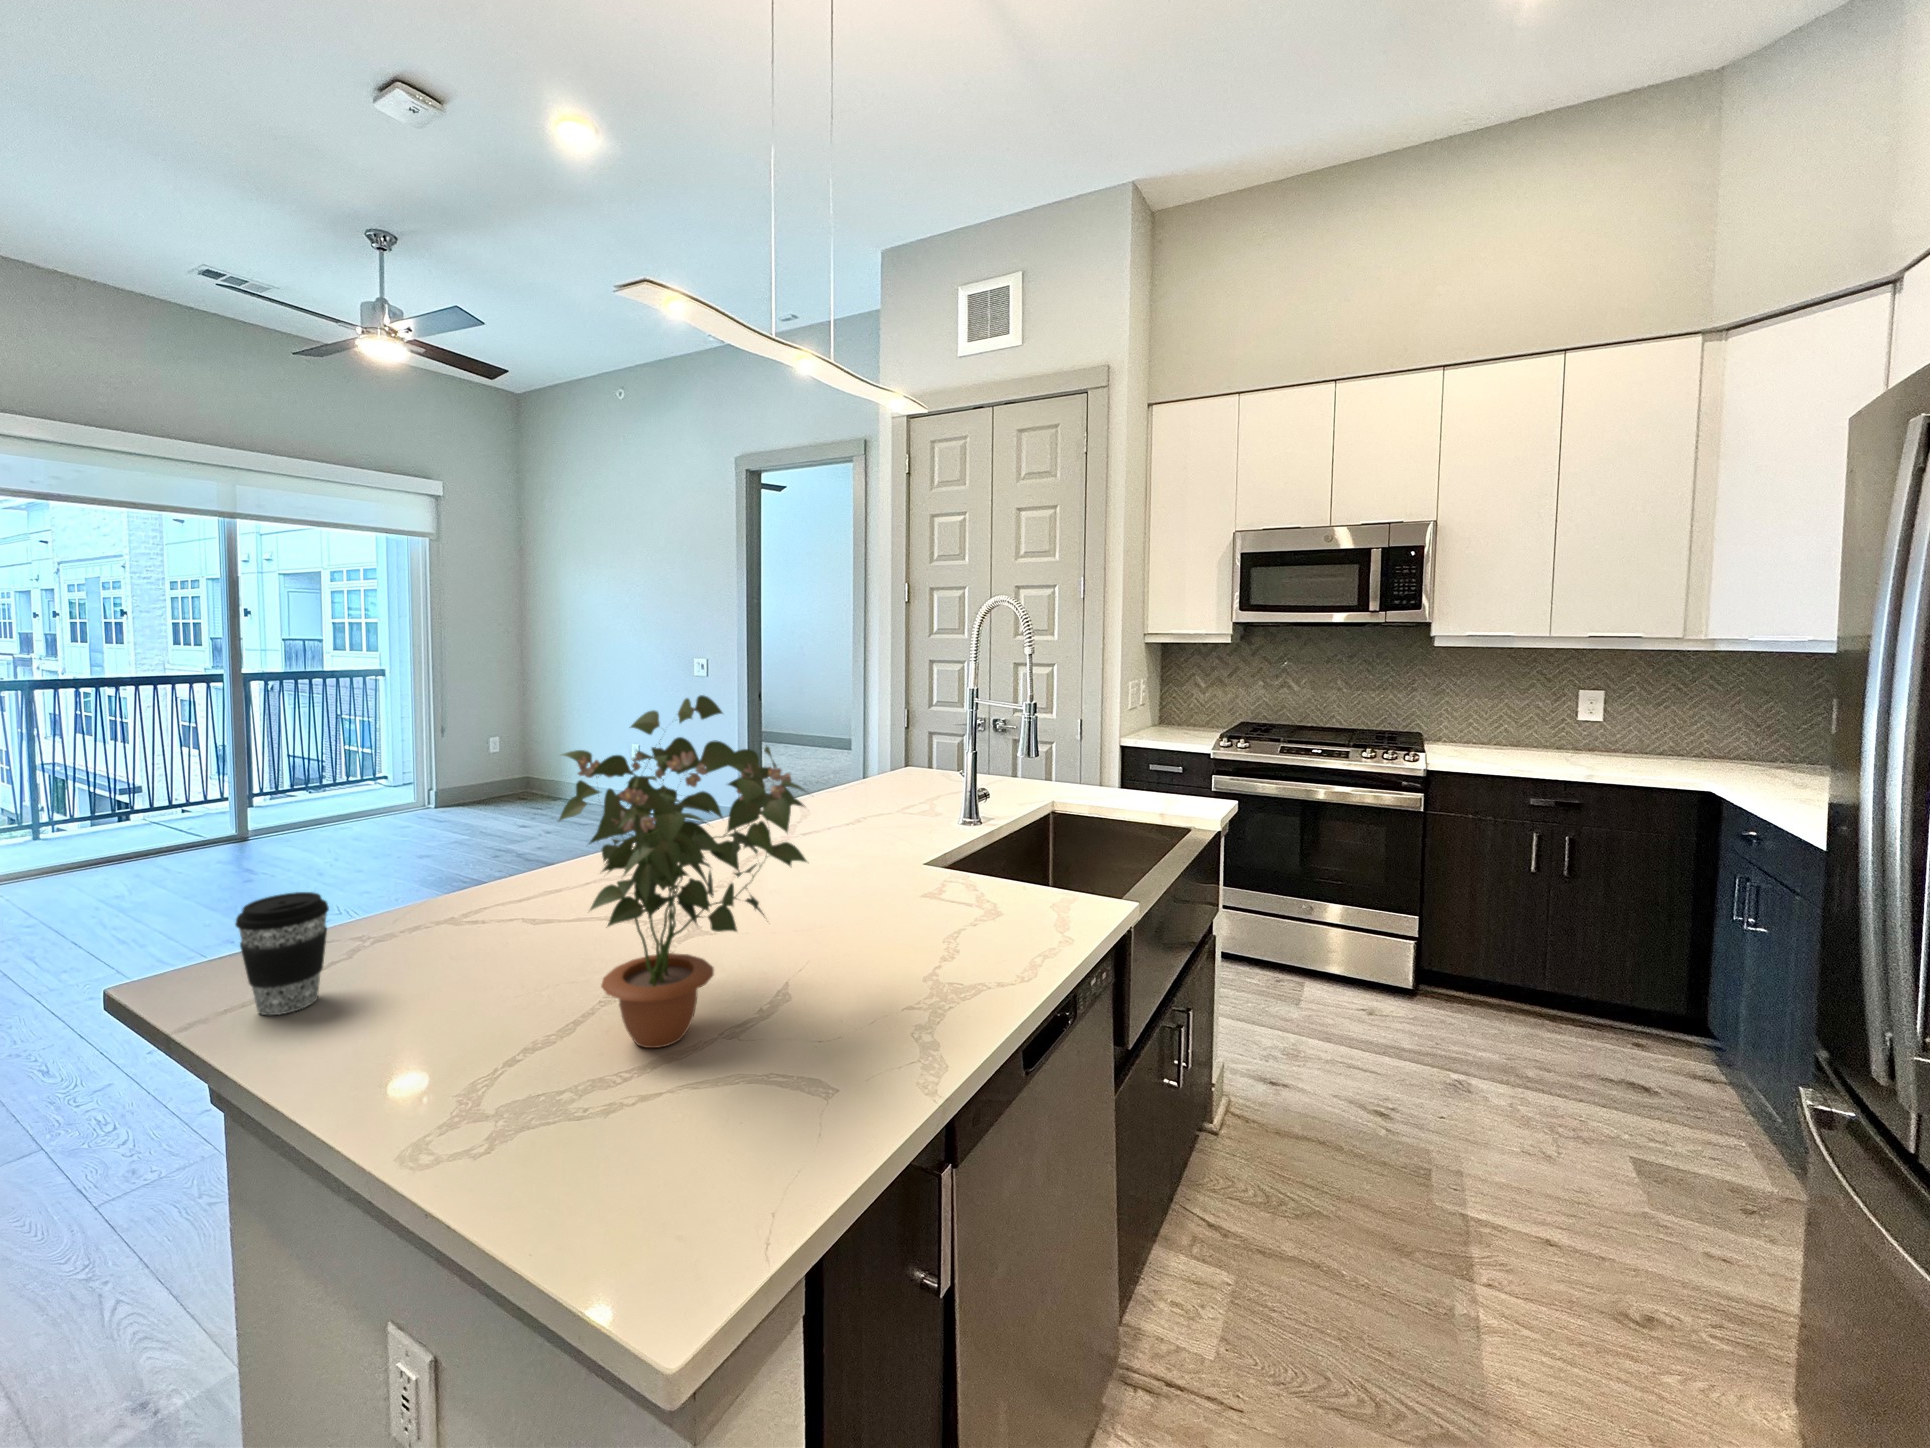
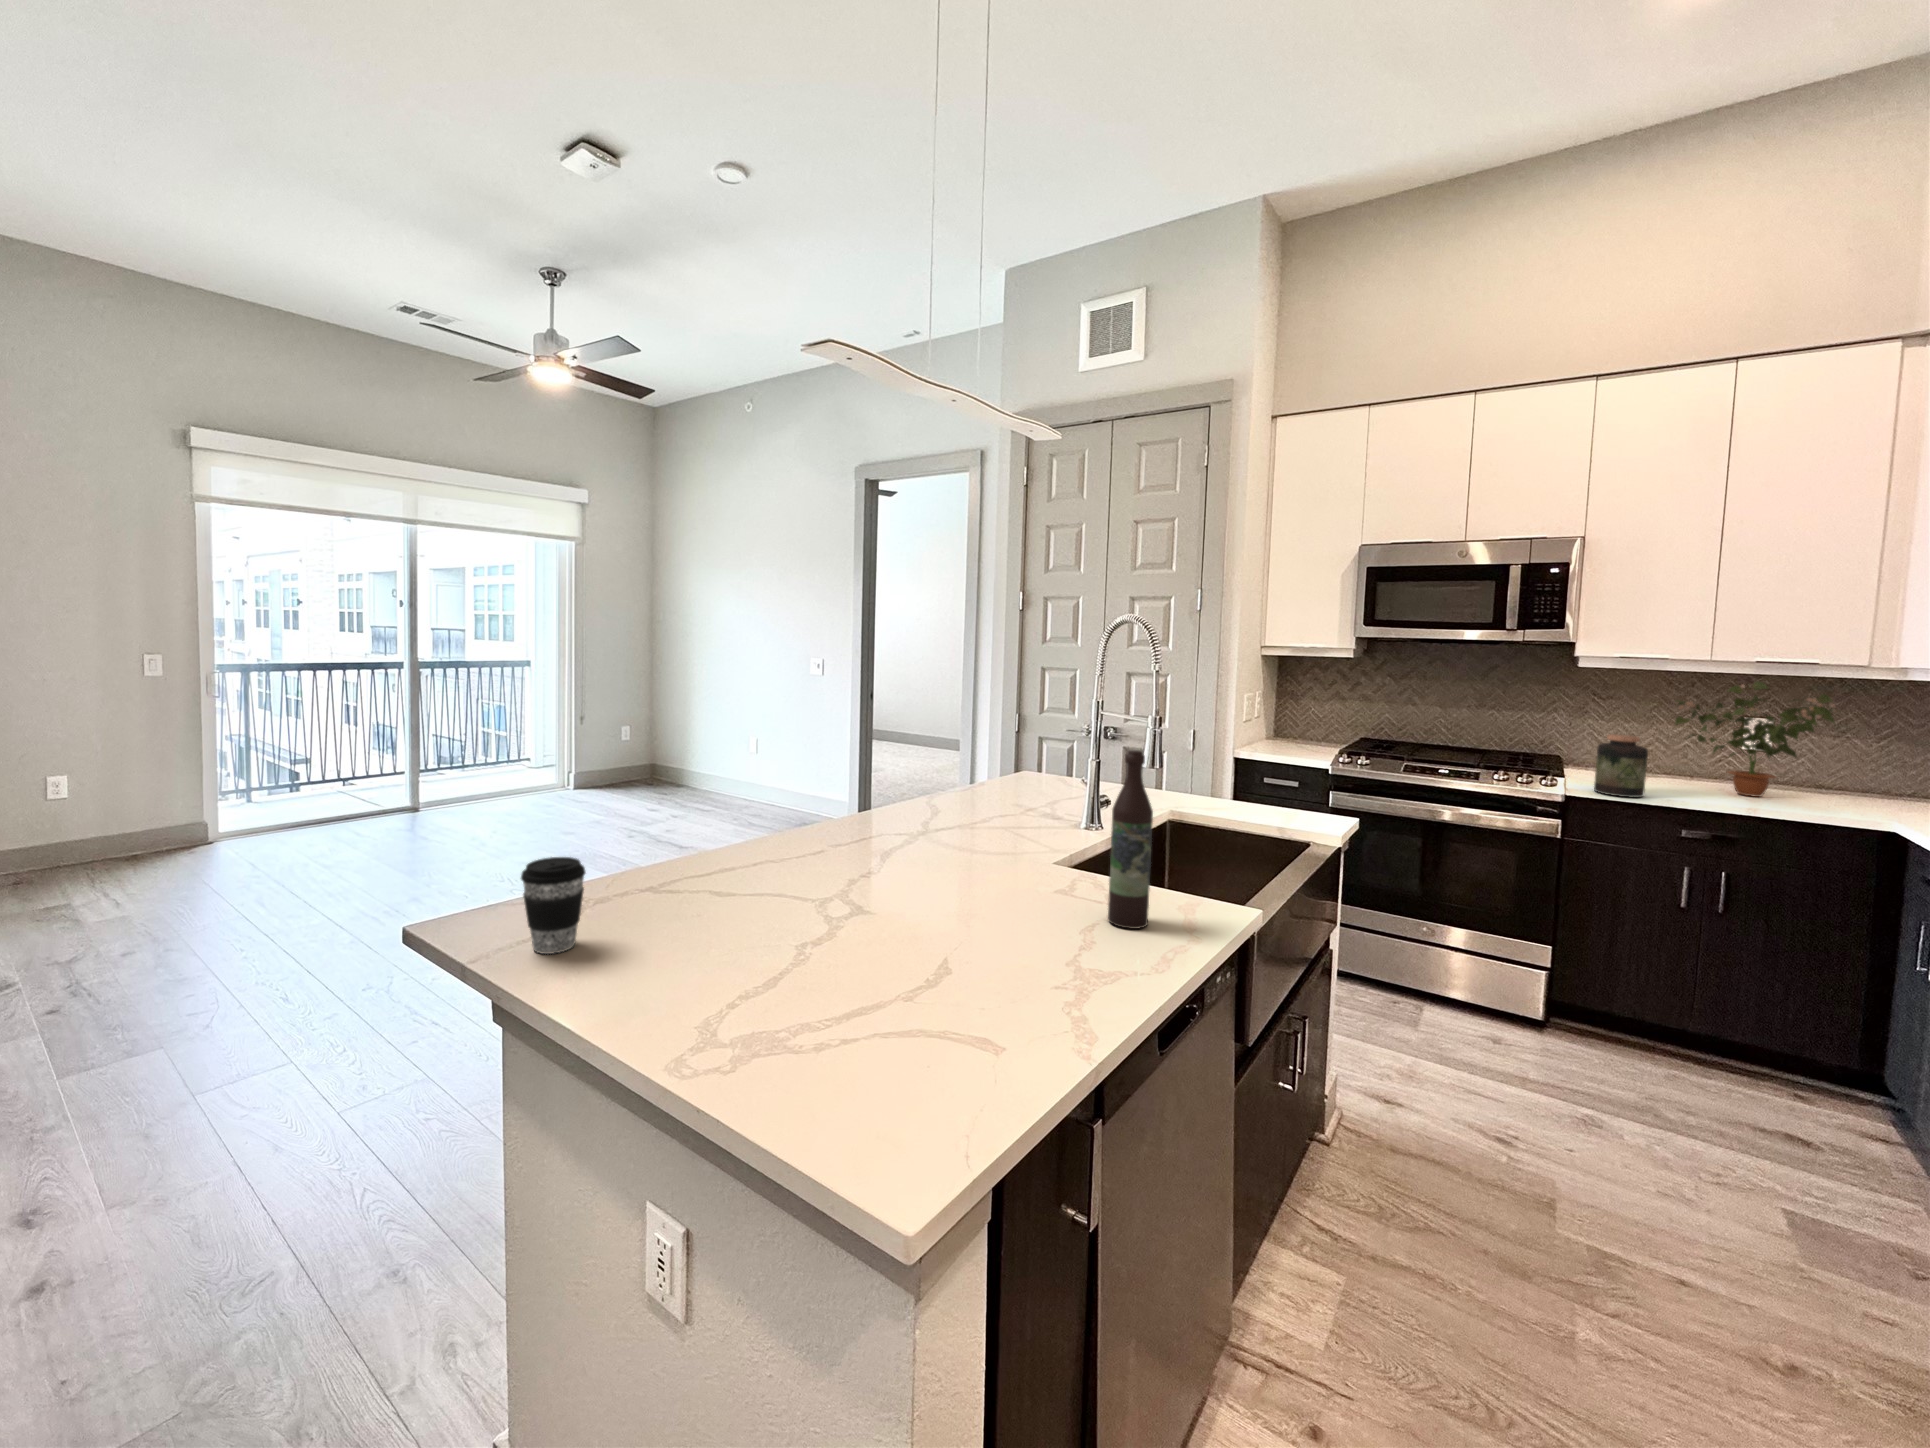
potted plant: present [559,695,807,1048] -> present [1675,682,1837,797]
jar: none [1452,709,1499,768] -> present [1594,734,1648,797]
wine bottle: none [970,736,1015,935] -> present [1108,750,1153,929]

